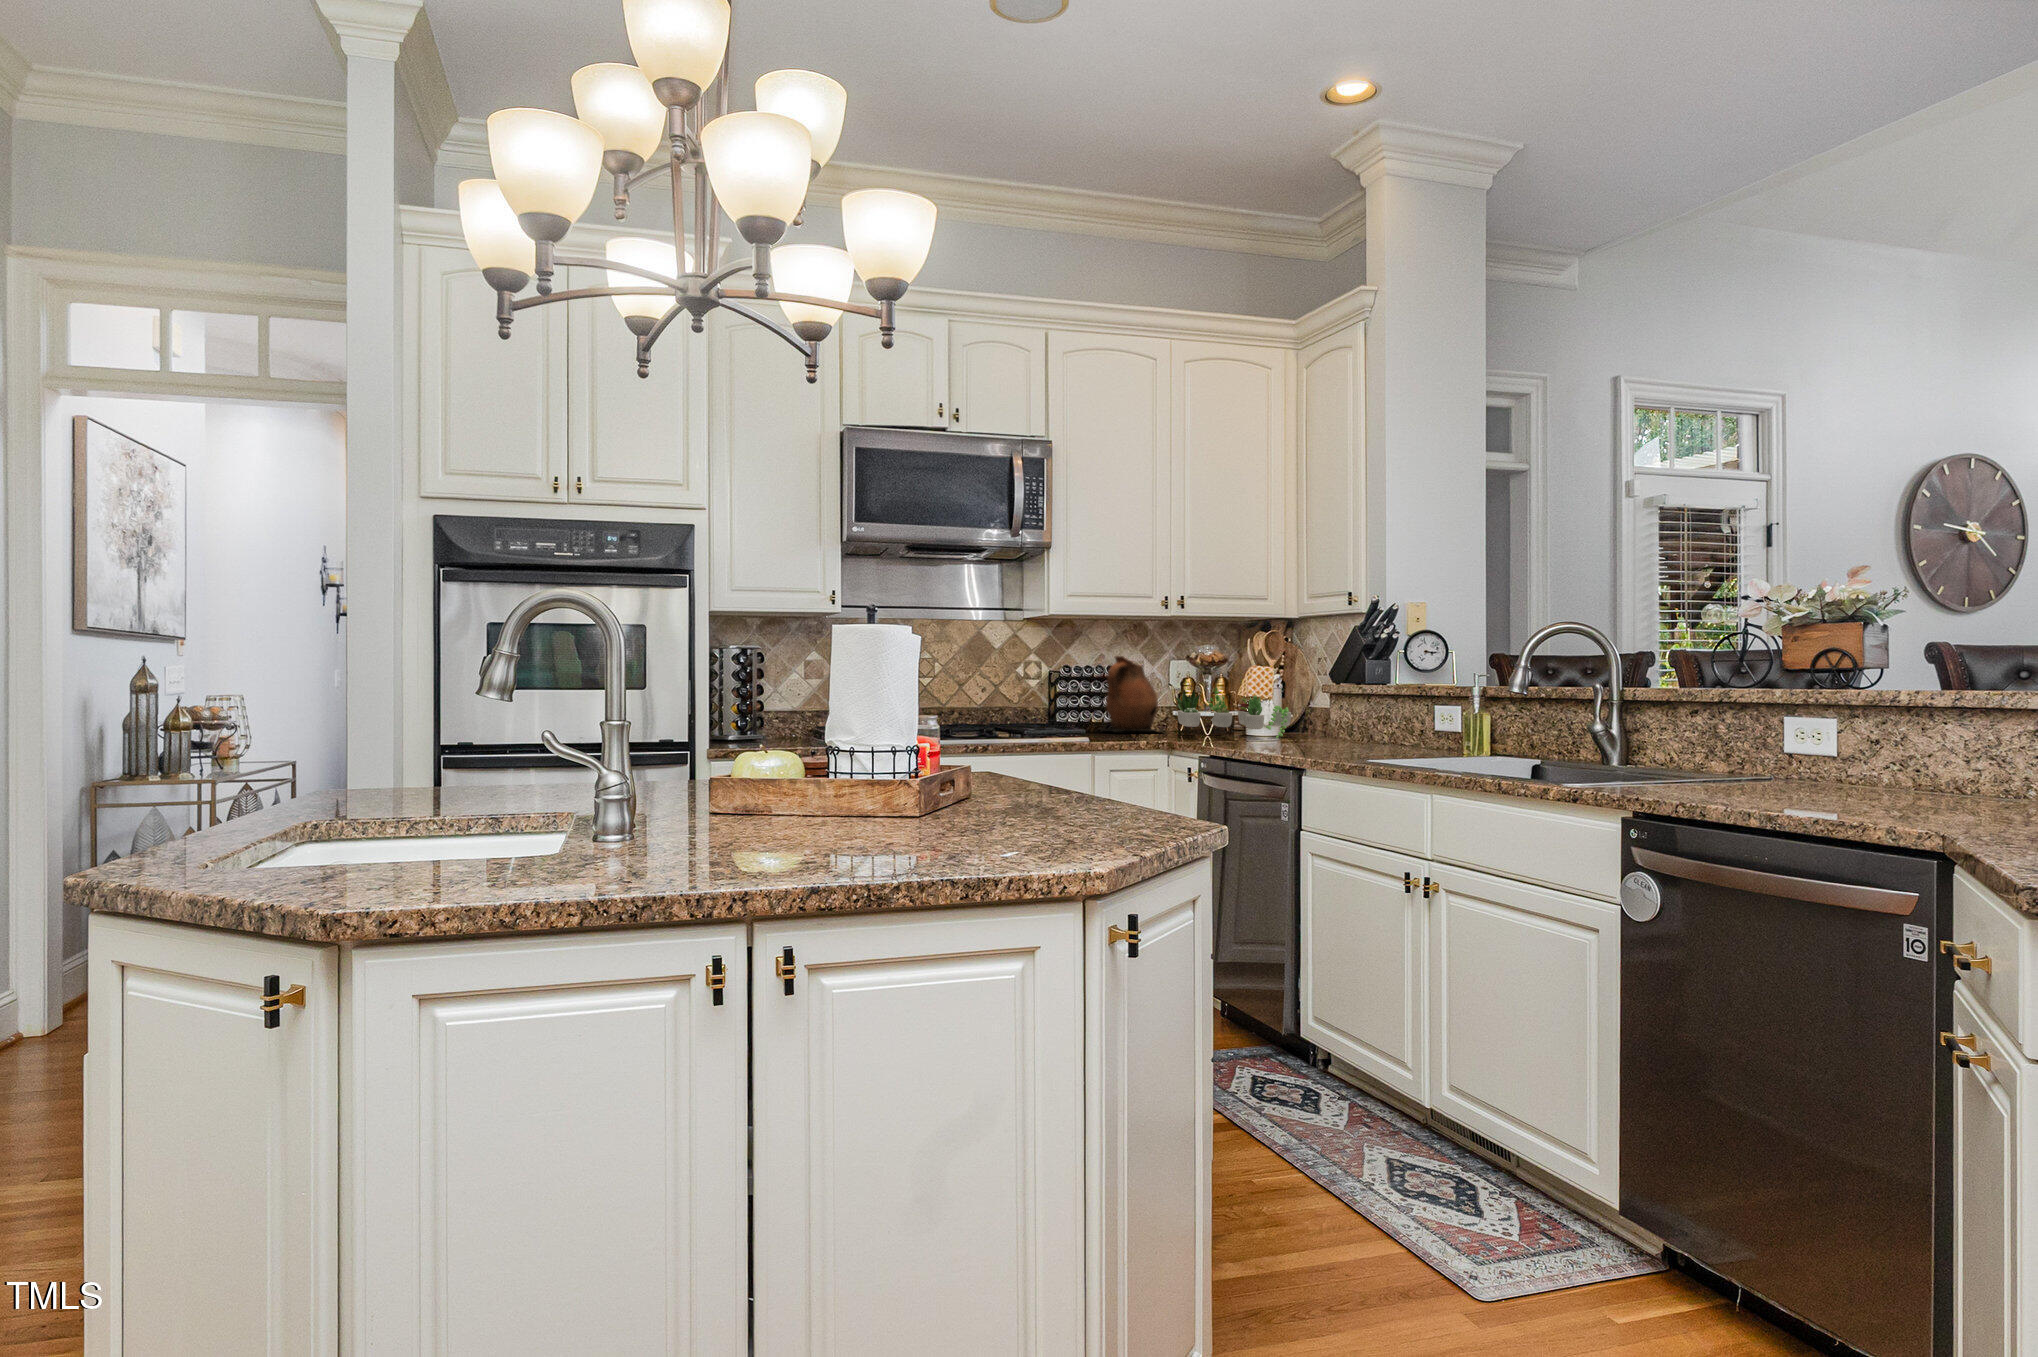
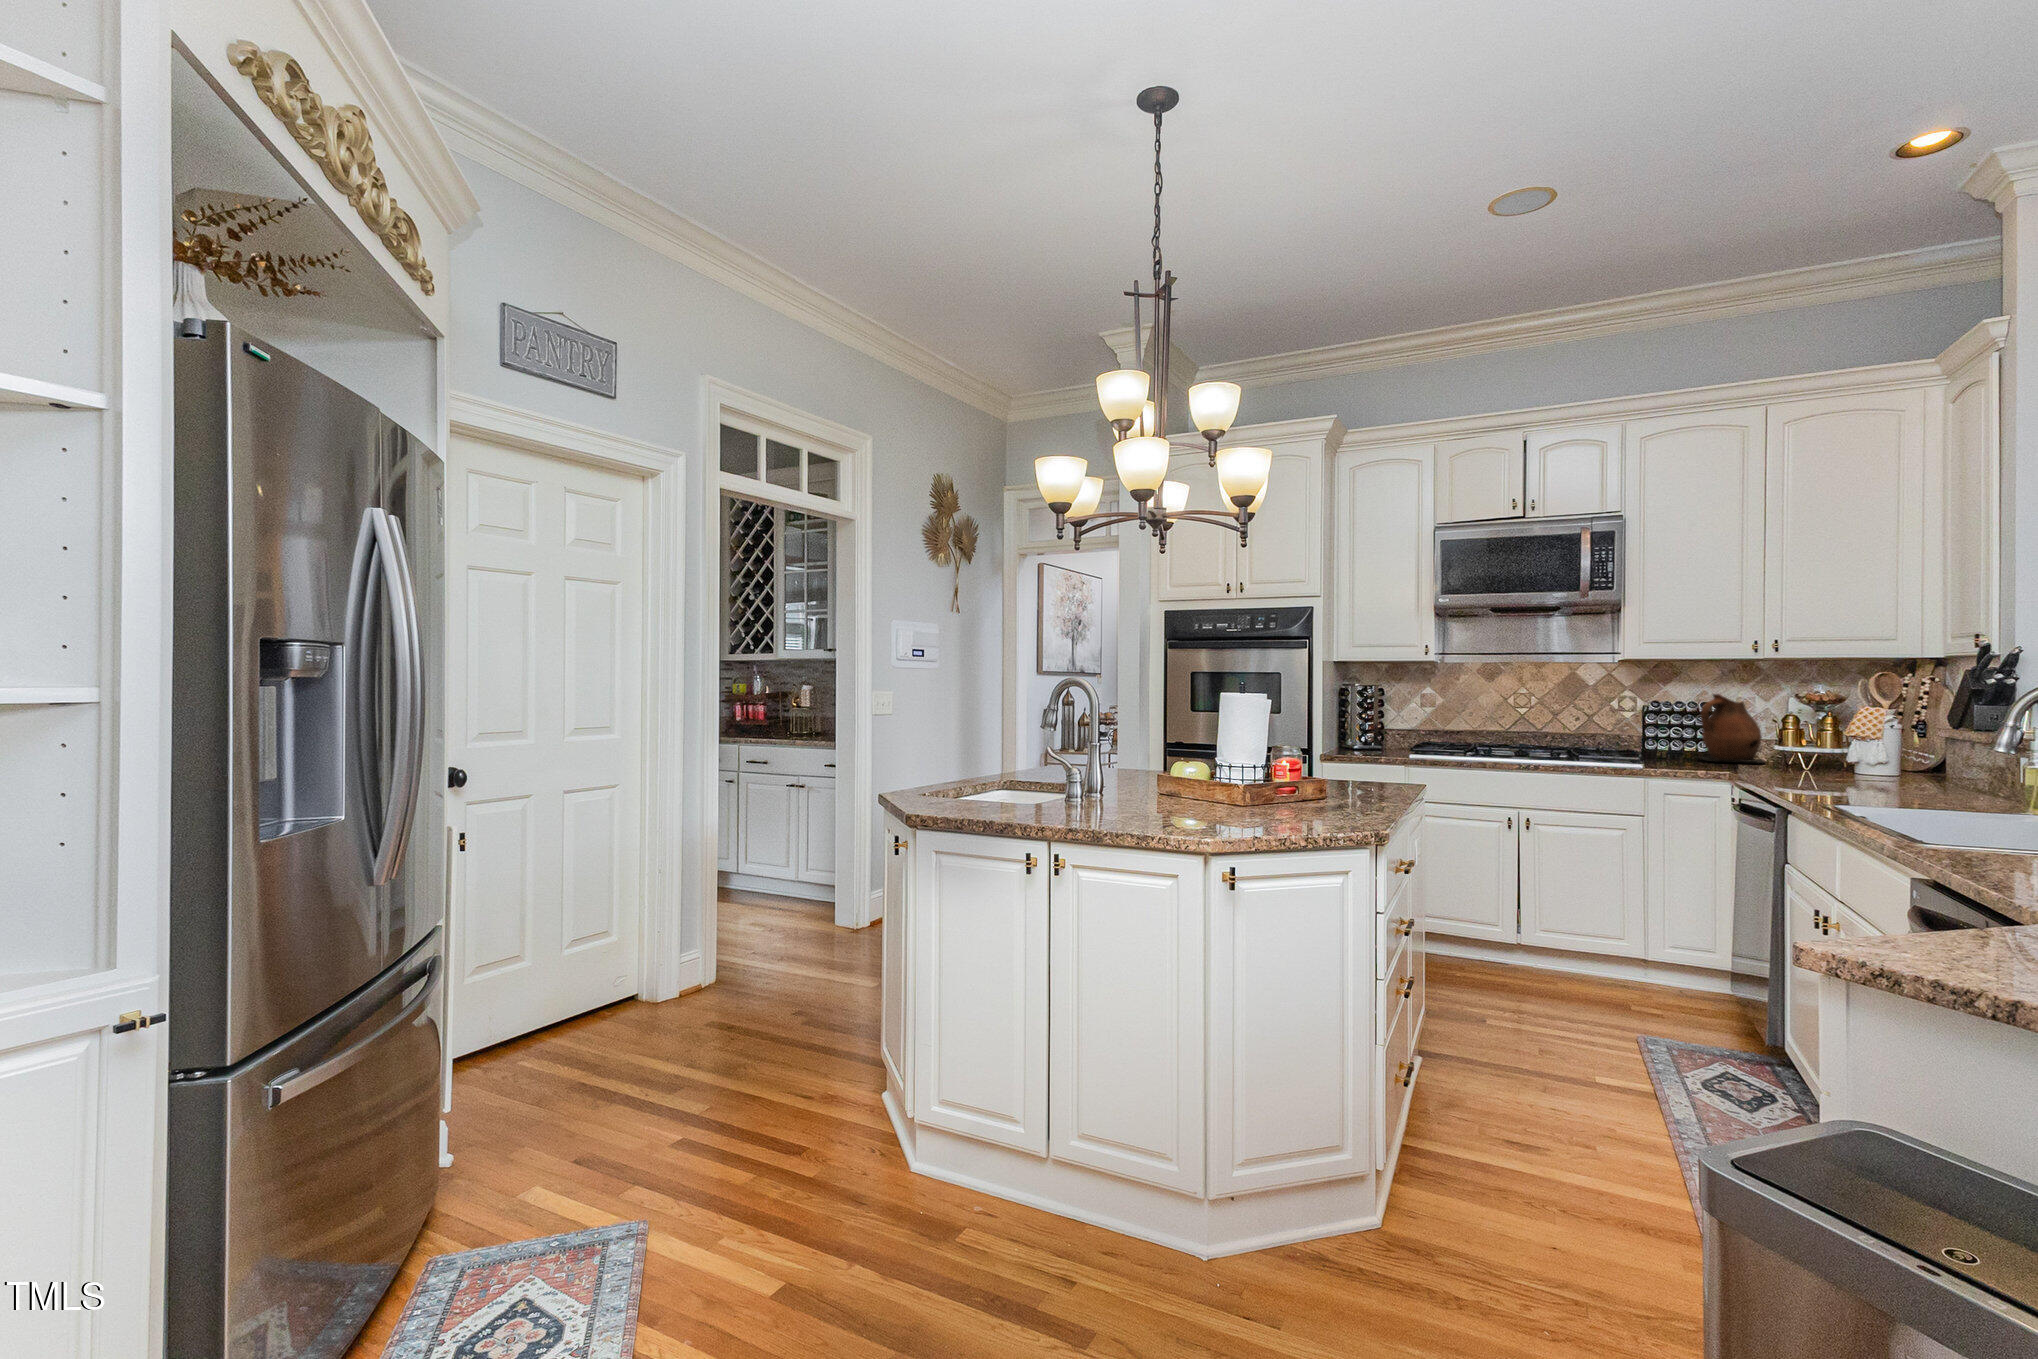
succulent plant: present [1175,688,1291,738] -> none [1761,723,1902,778]

